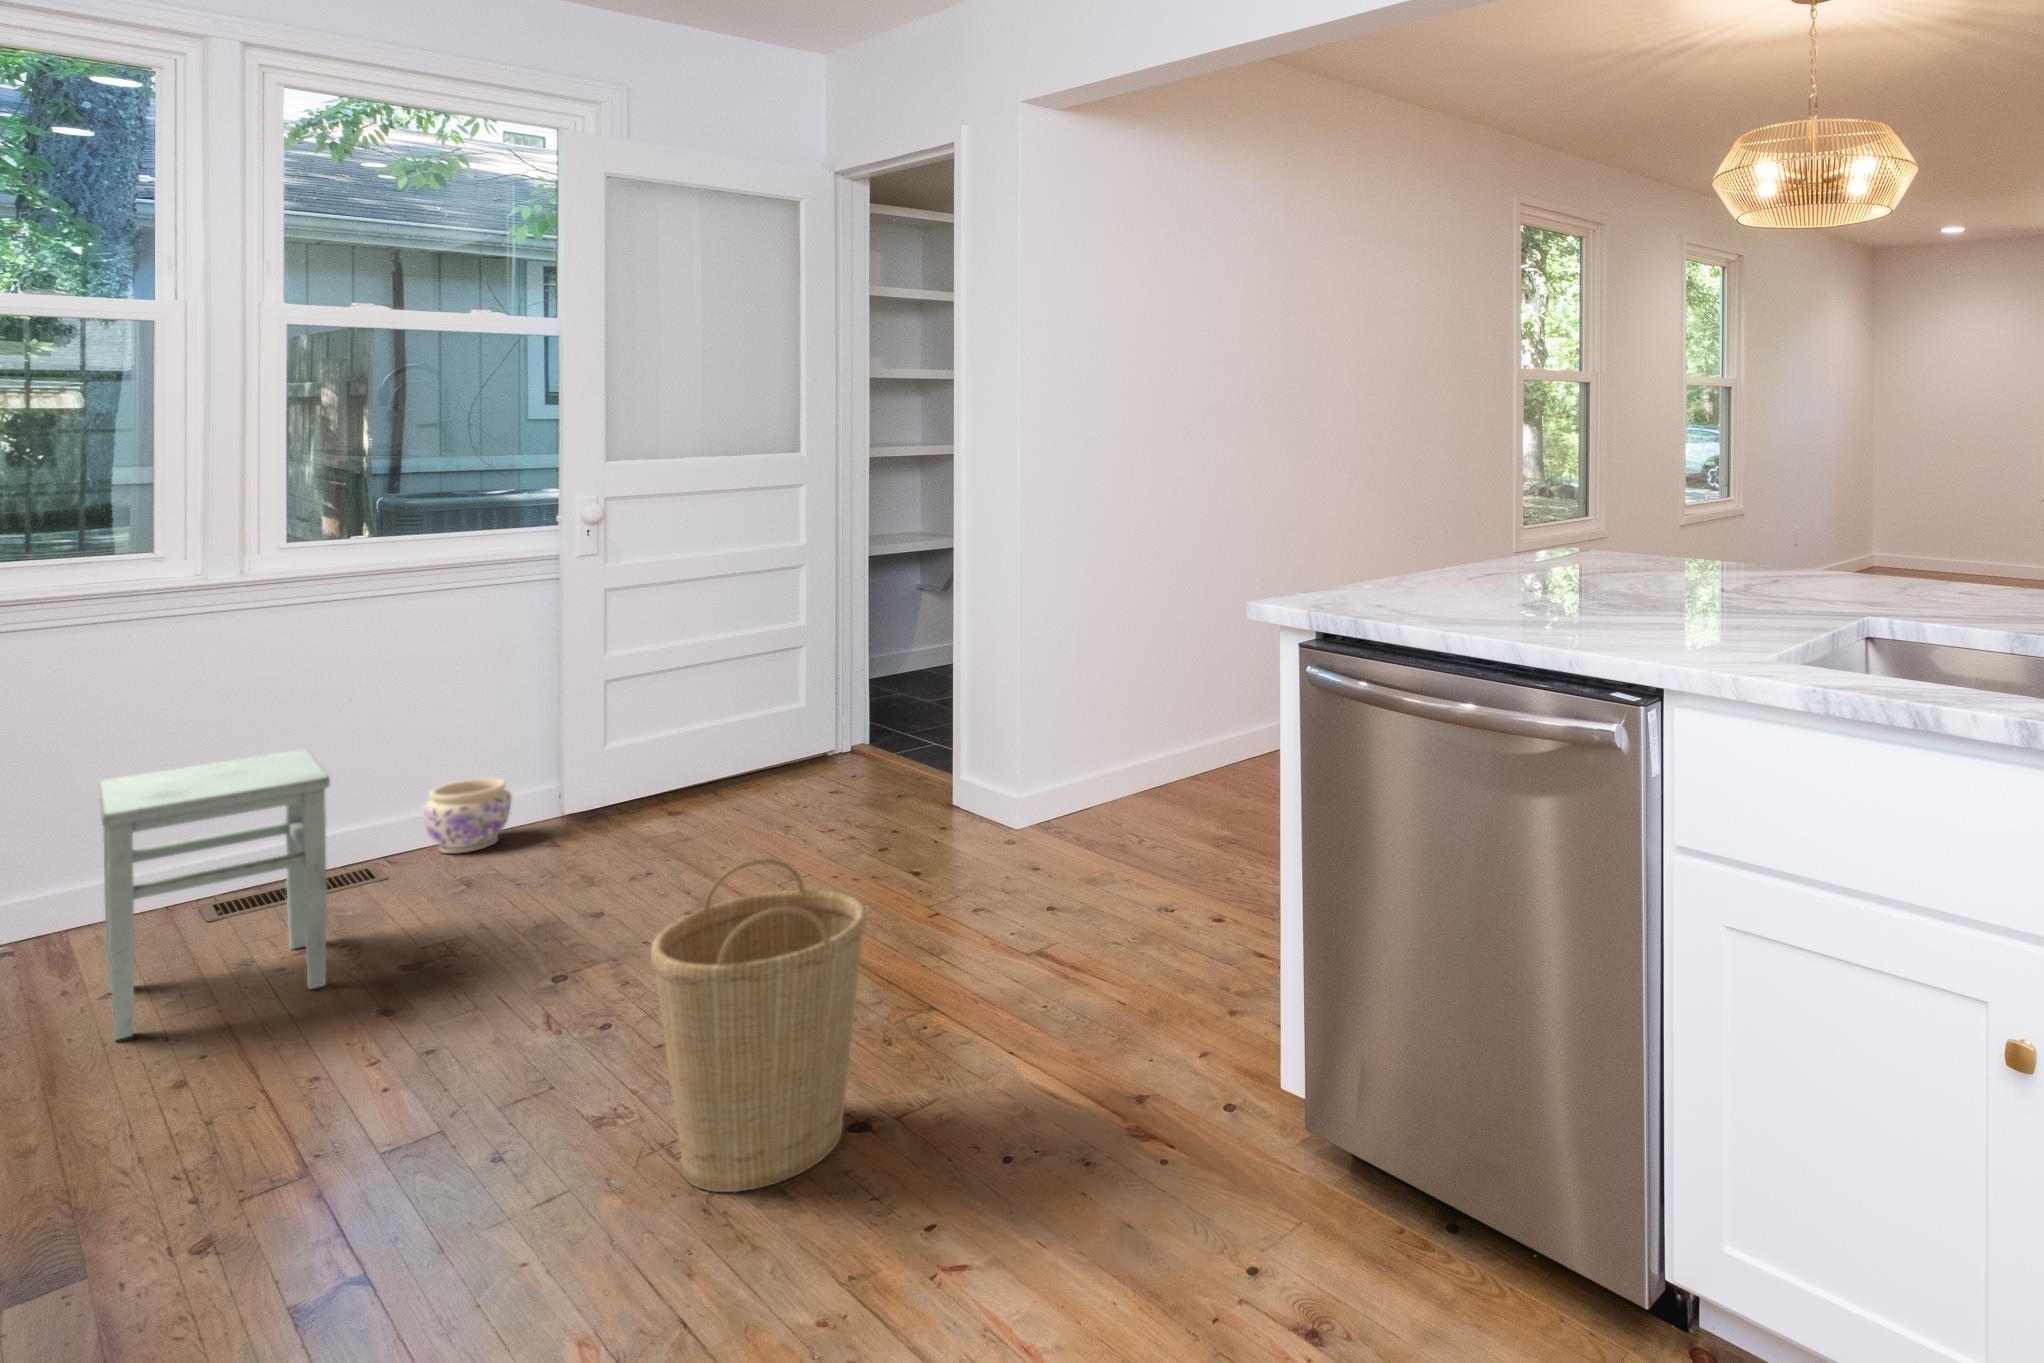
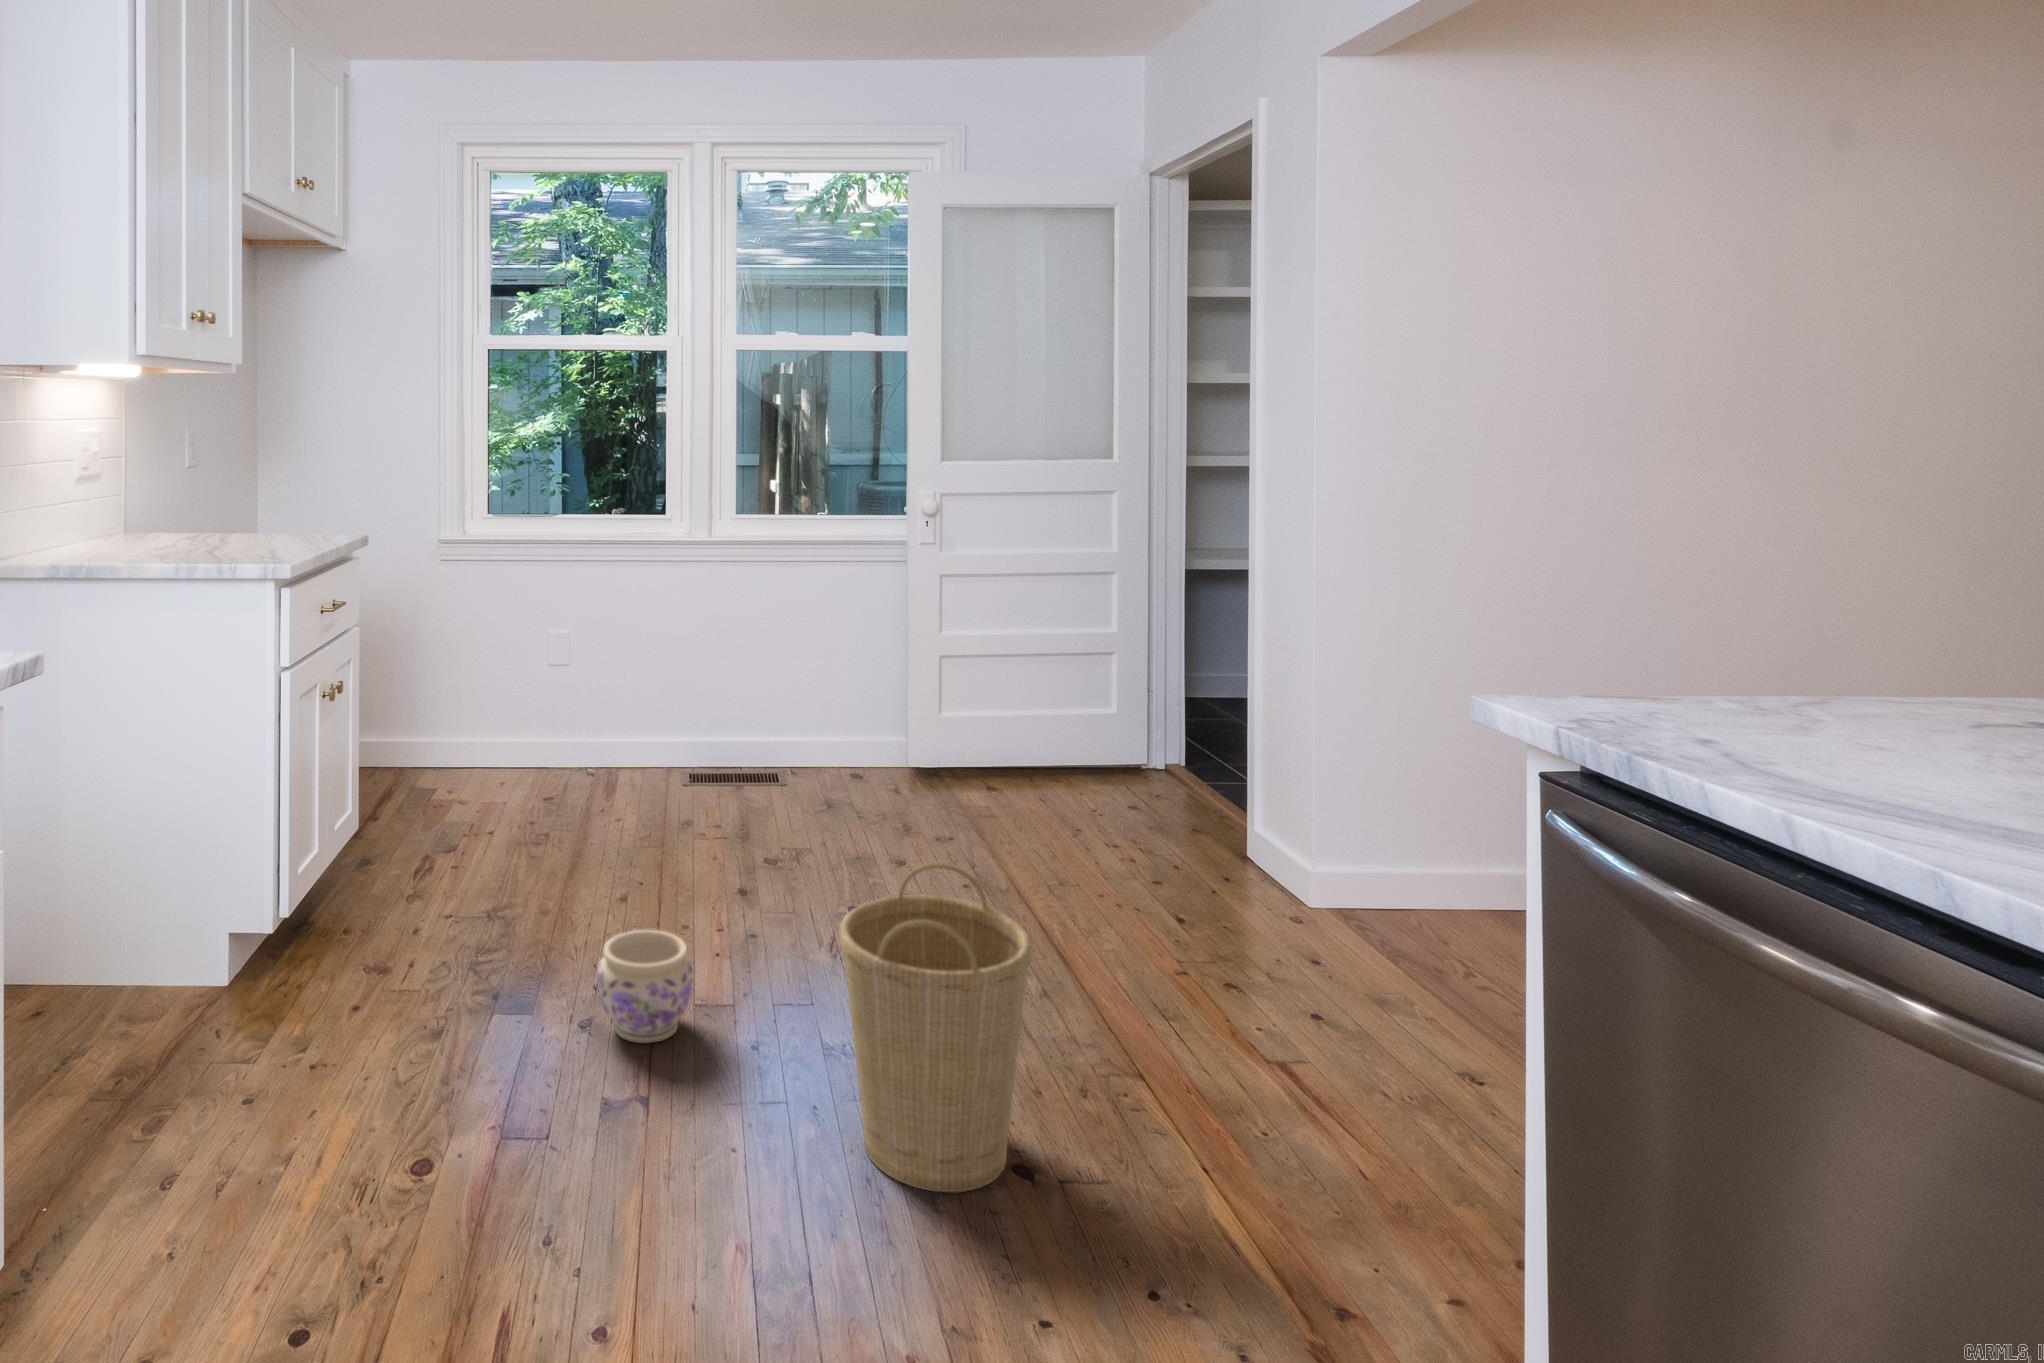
stool: present [97,749,330,1040] -> none [601,675,723,860]
planter: present [423,778,512,854] -> present [597,930,693,1044]

